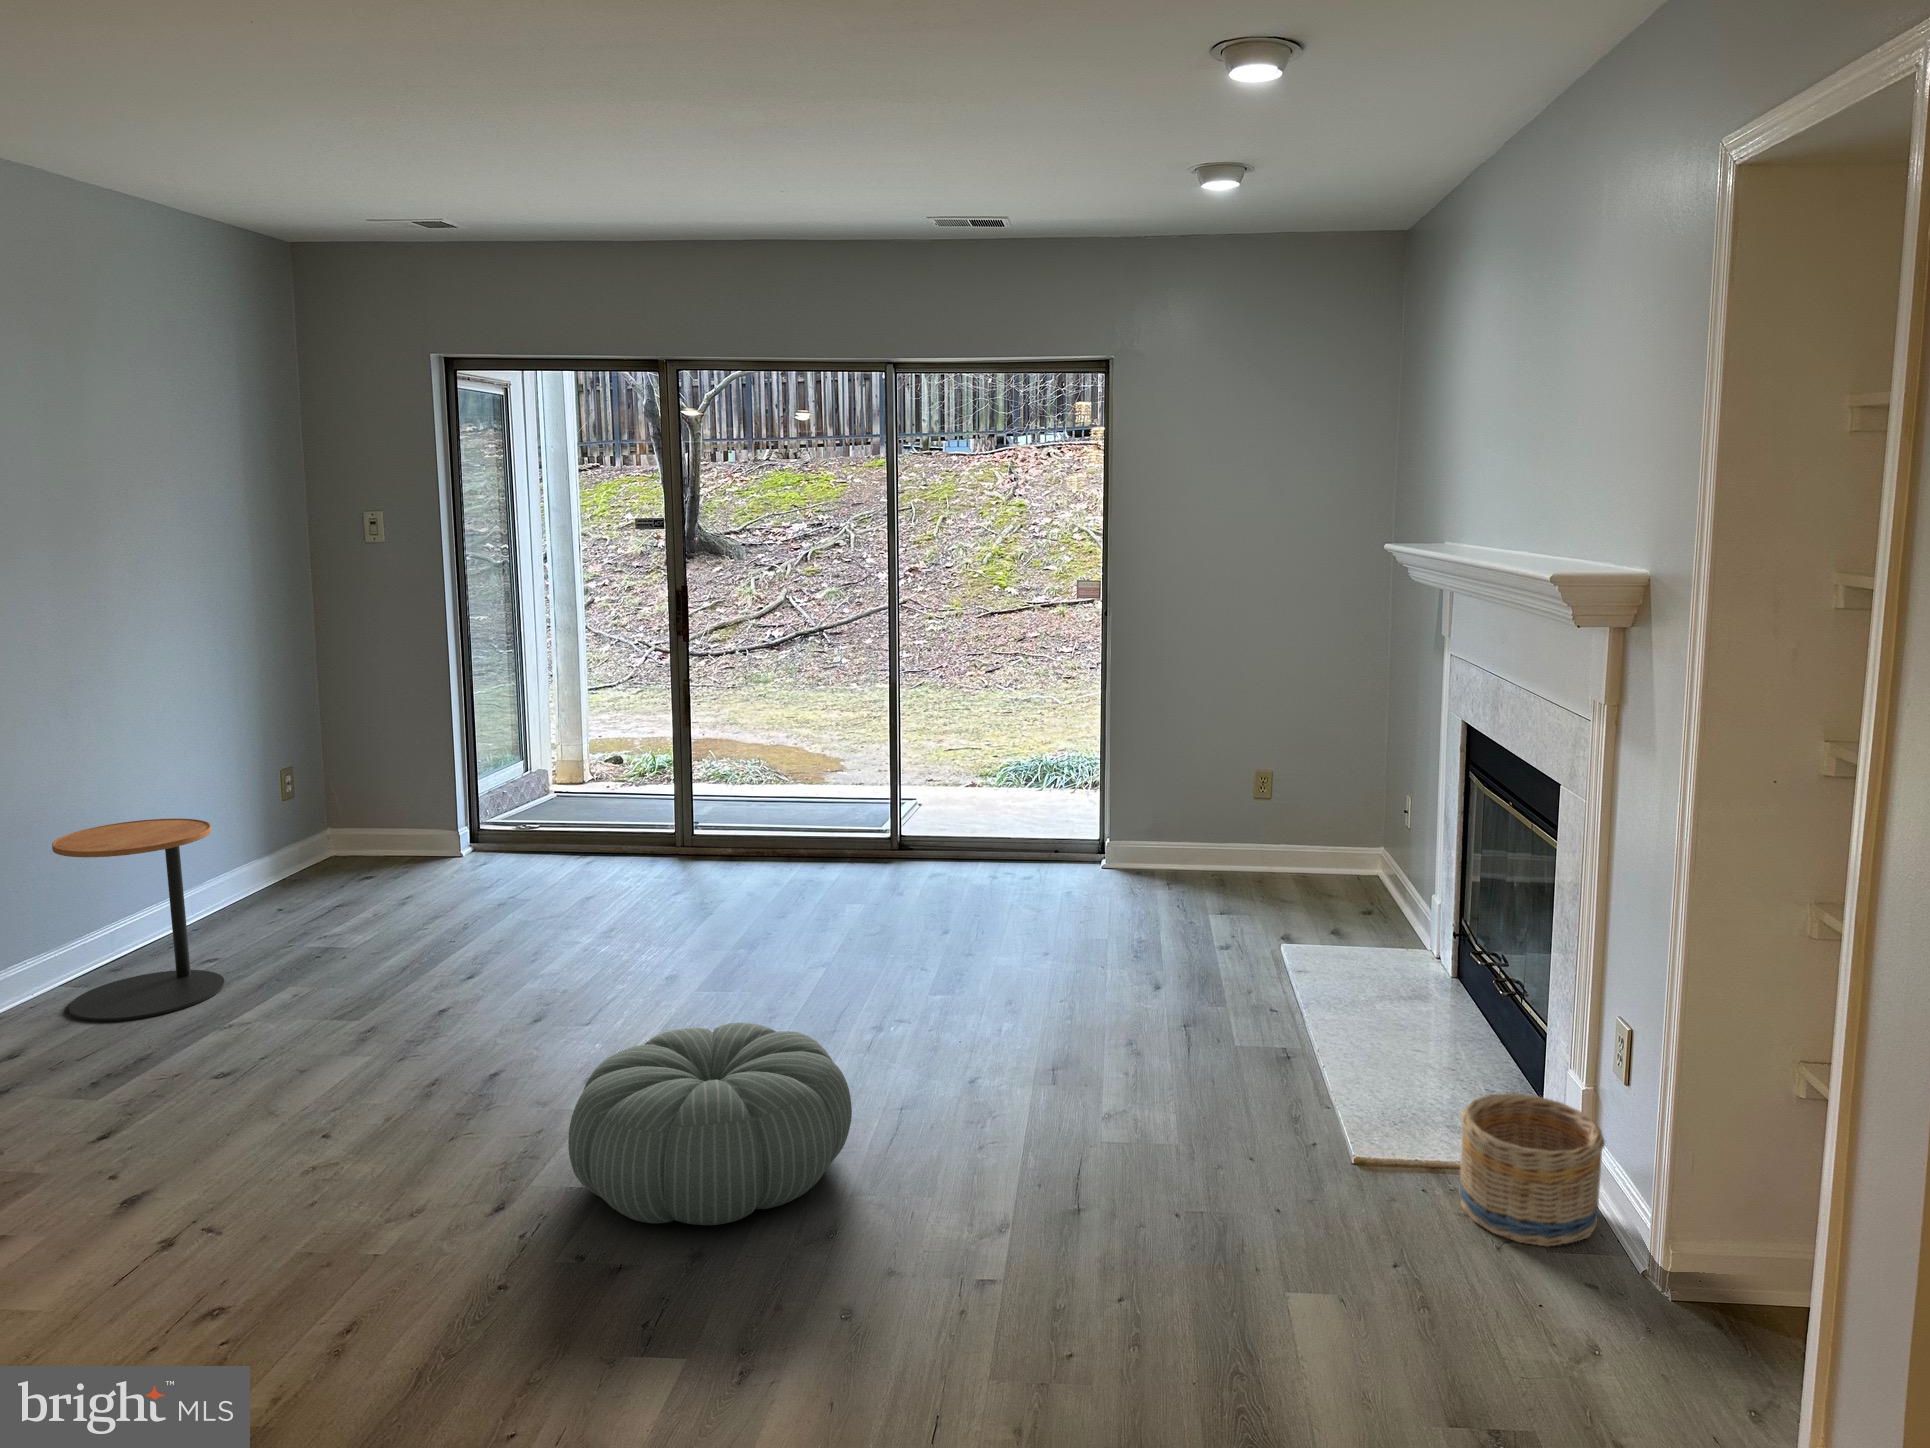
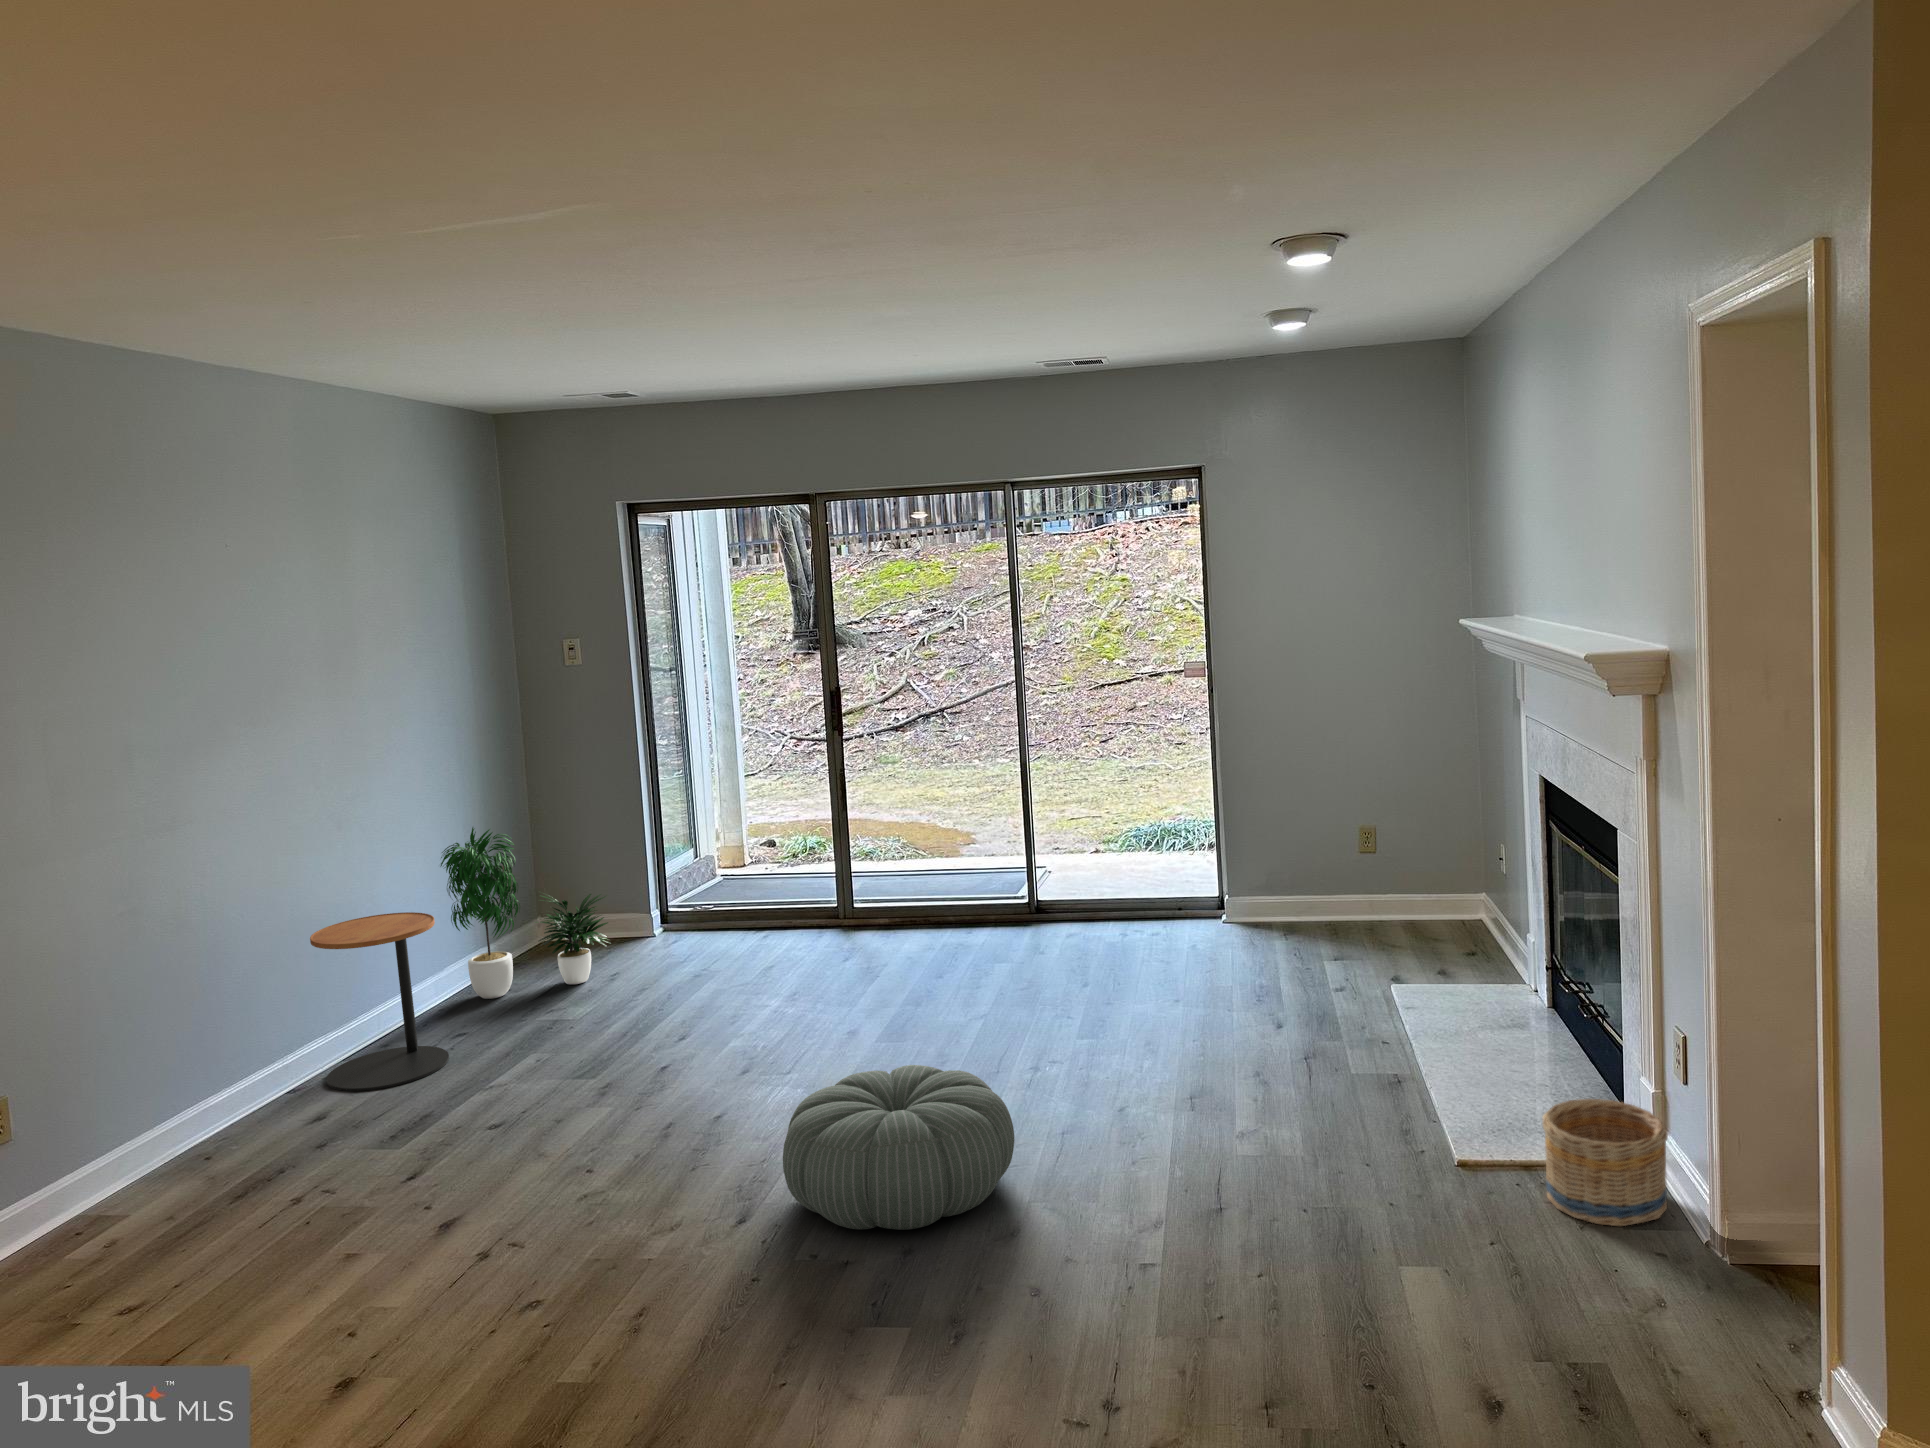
potted plant: none [239,726,439,918] -> present [441,827,611,999]

